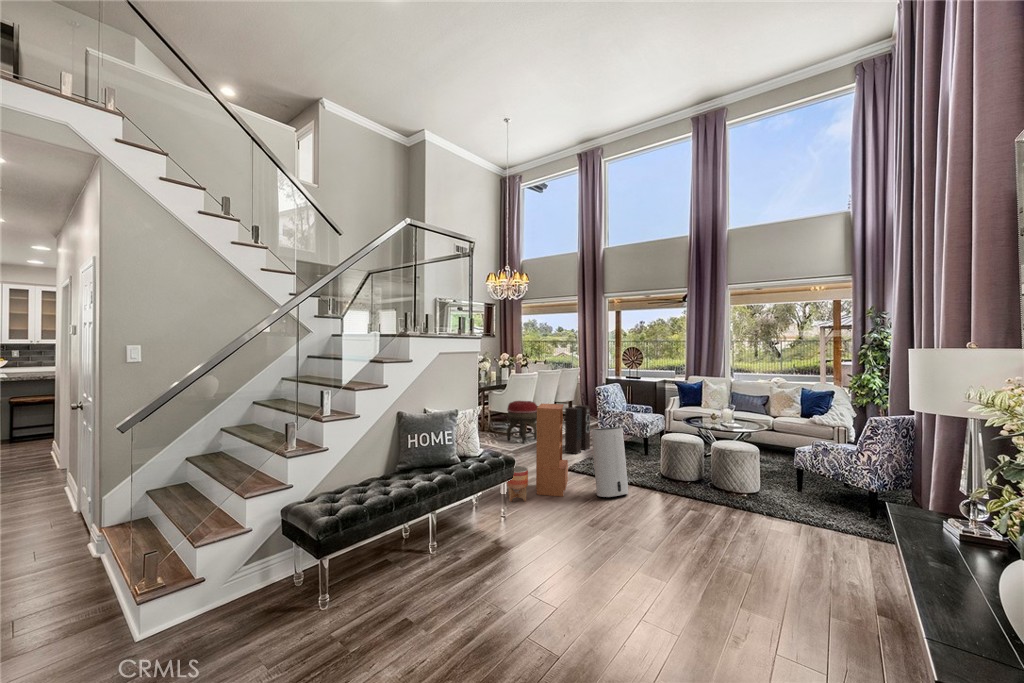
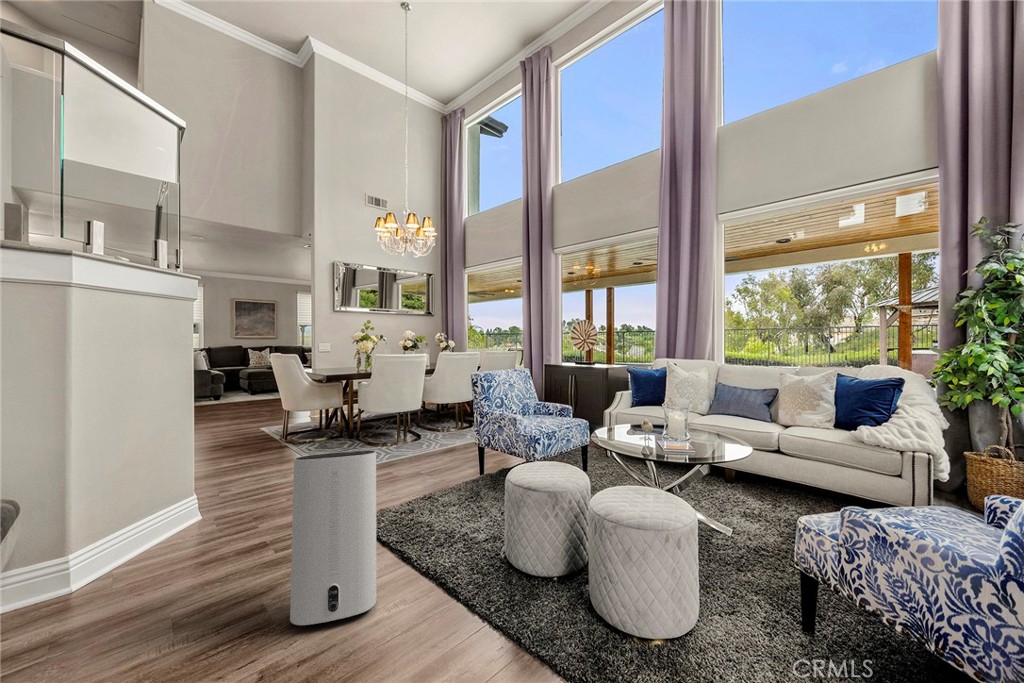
footstool: present [507,401,537,443] -> none [358,394,407,459]
bookcase: present [536,404,568,497] -> none [177,396,286,610]
speaker: present [565,405,590,454] -> none [410,401,462,484]
planter: present [507,466,528,502] -> none [78,533,148,624]

